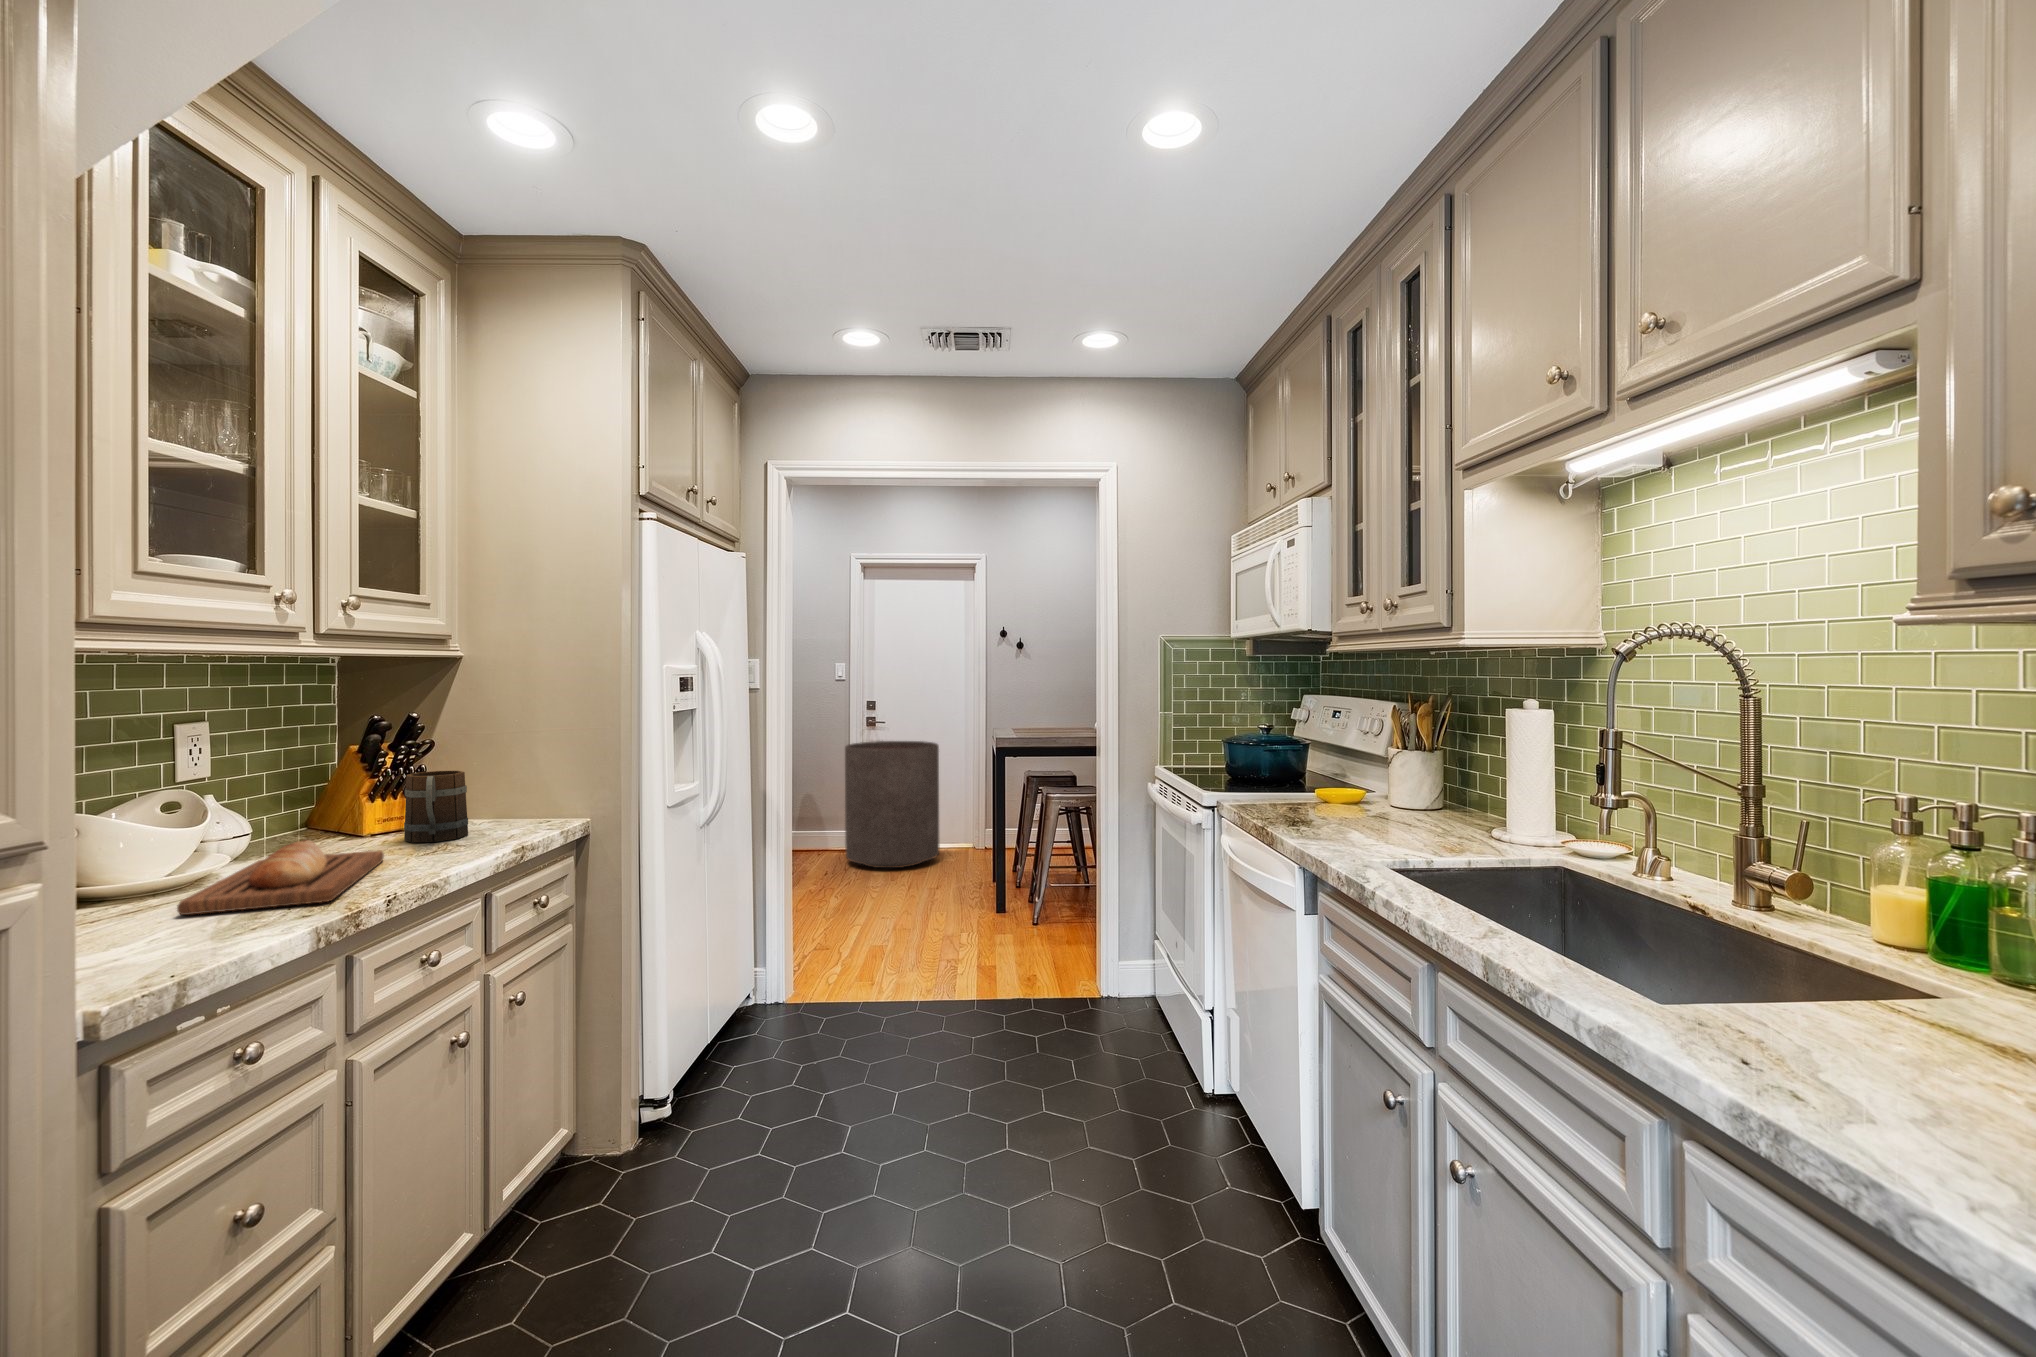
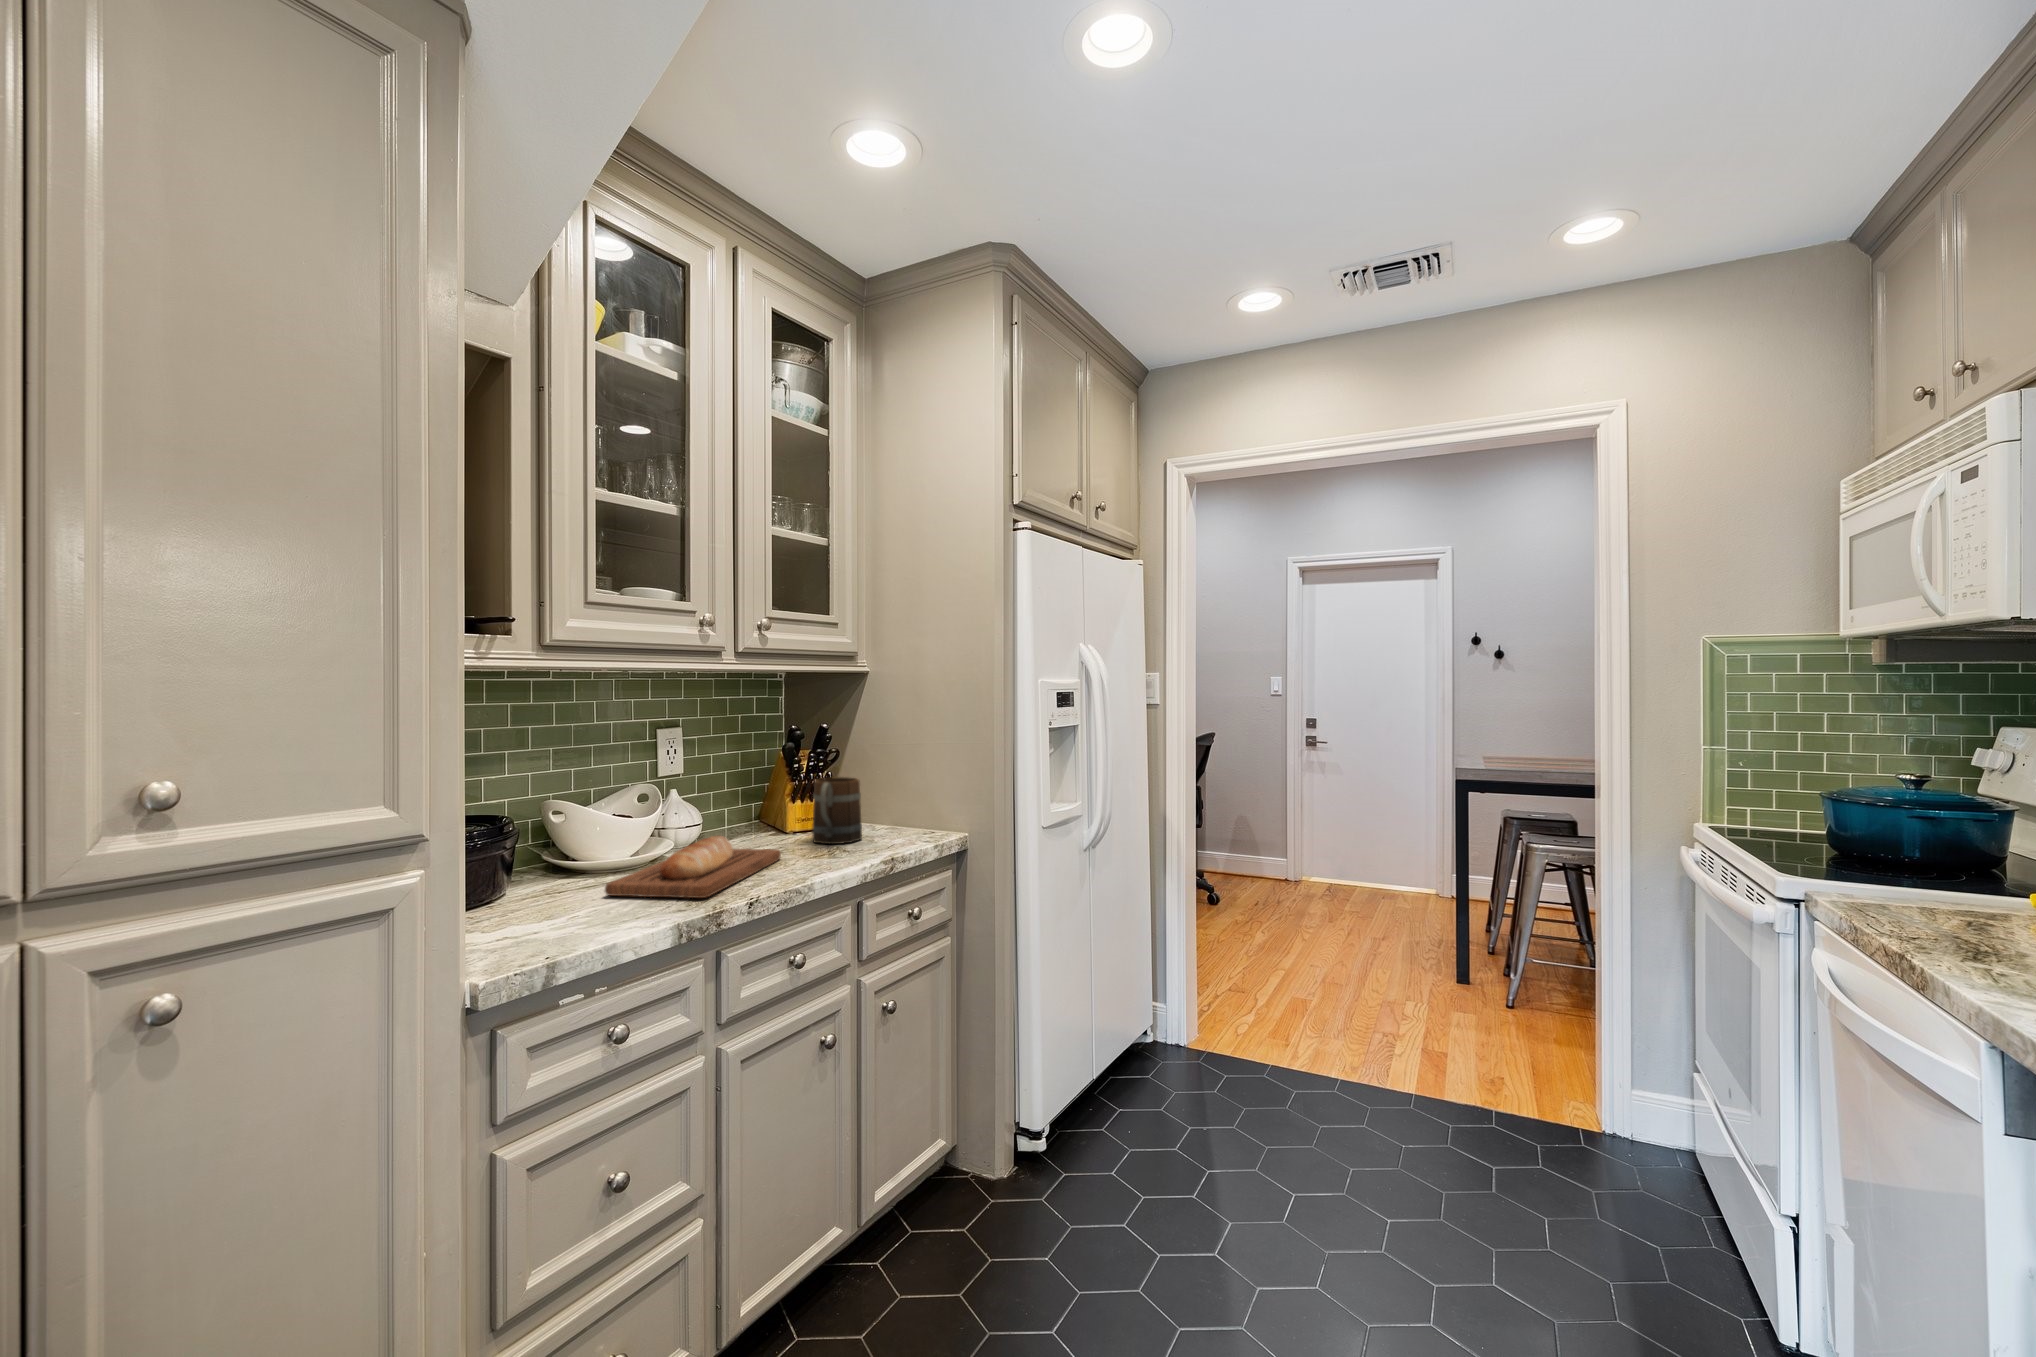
trash can: present [845,741,939,868] -> none [1283,762,1394,905]

